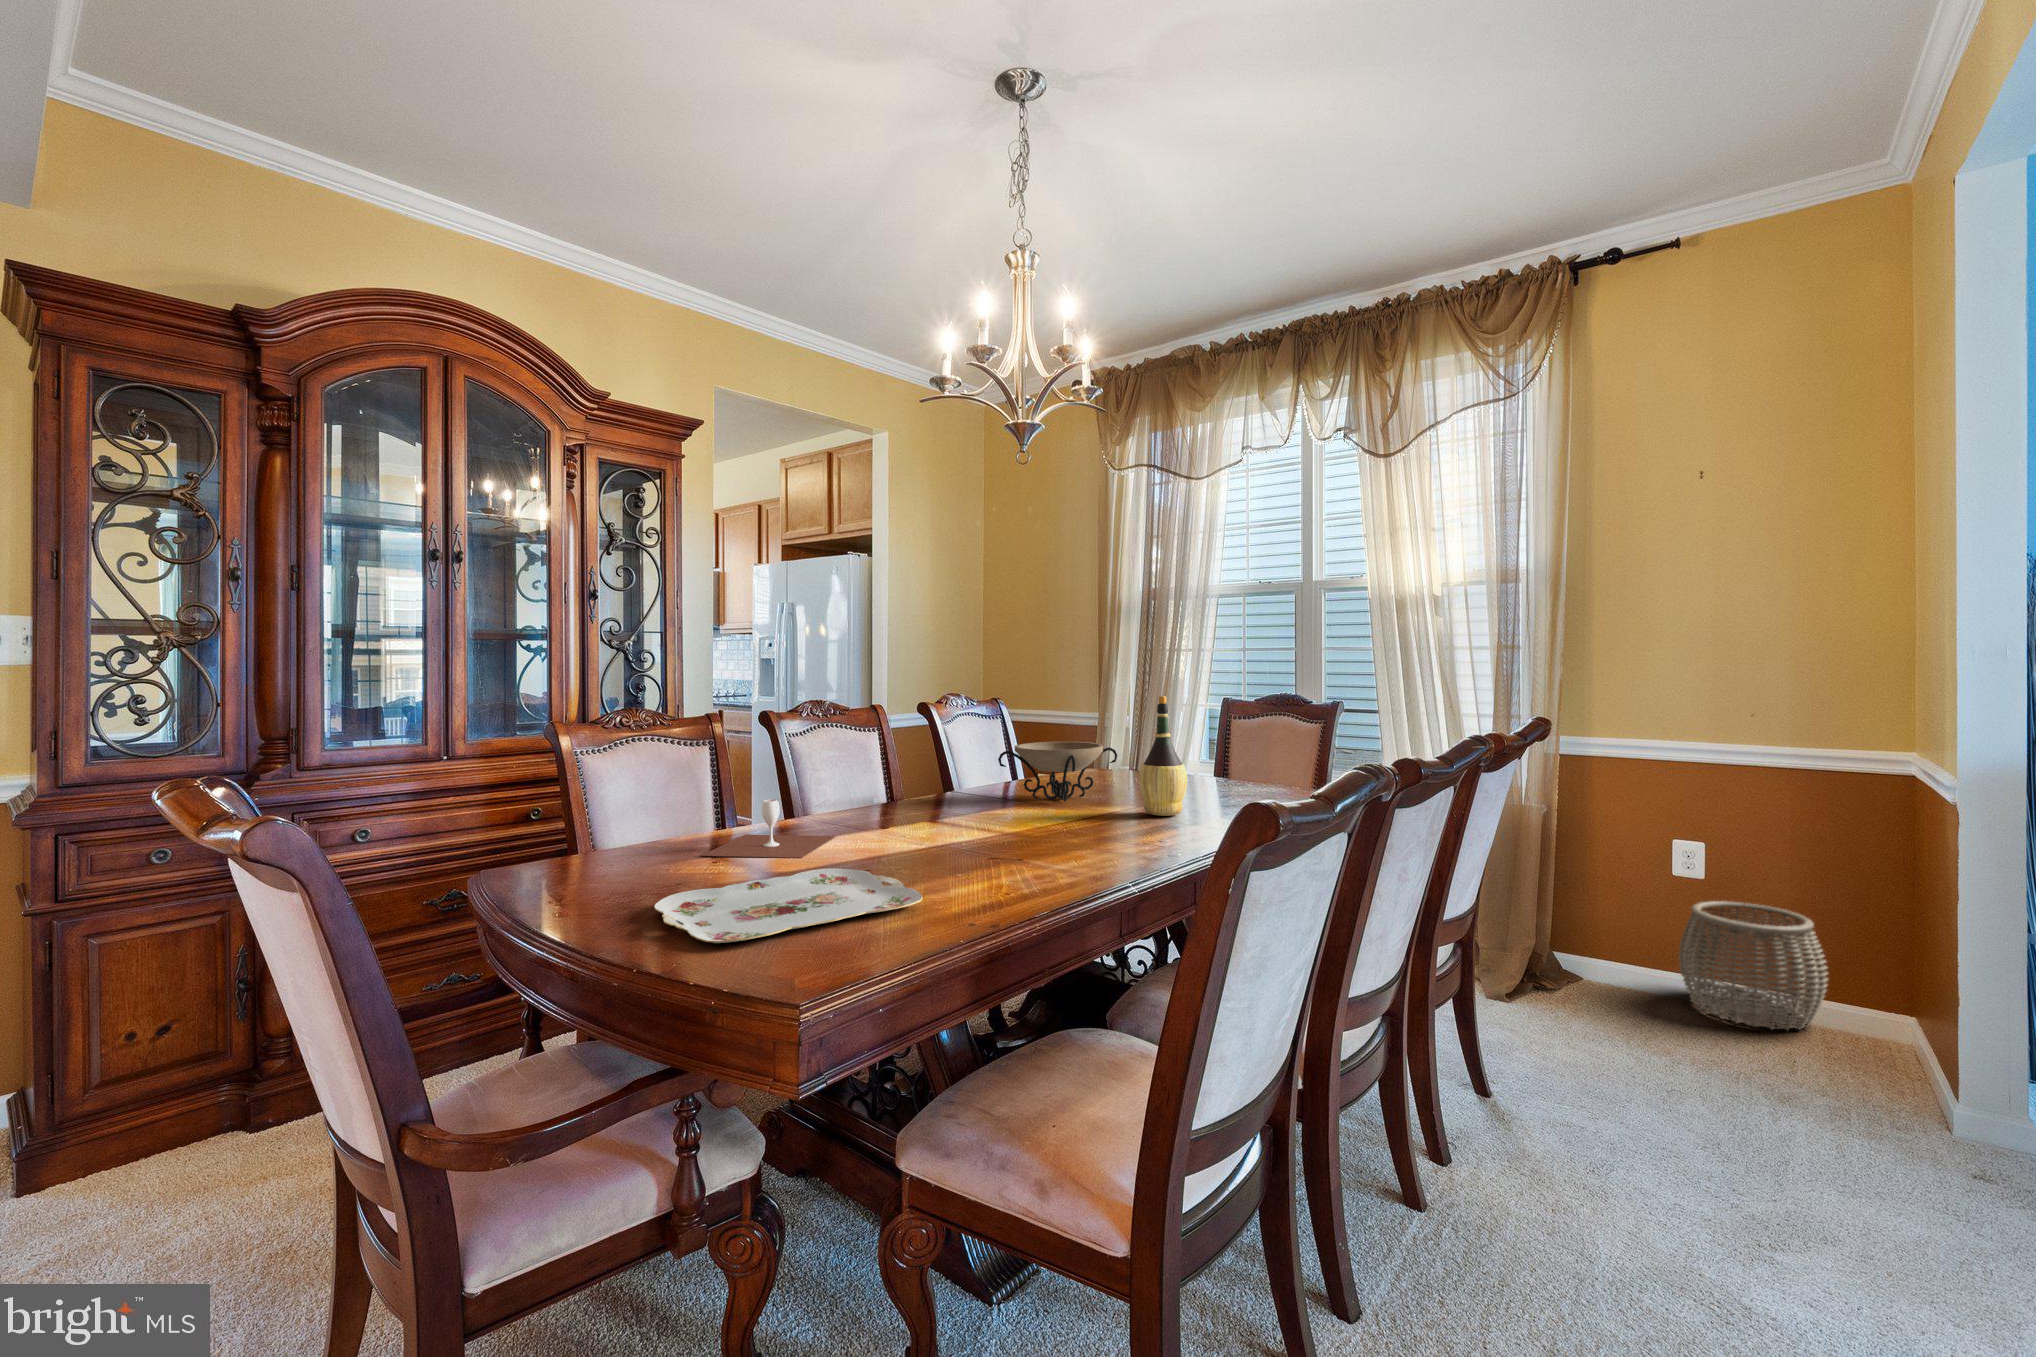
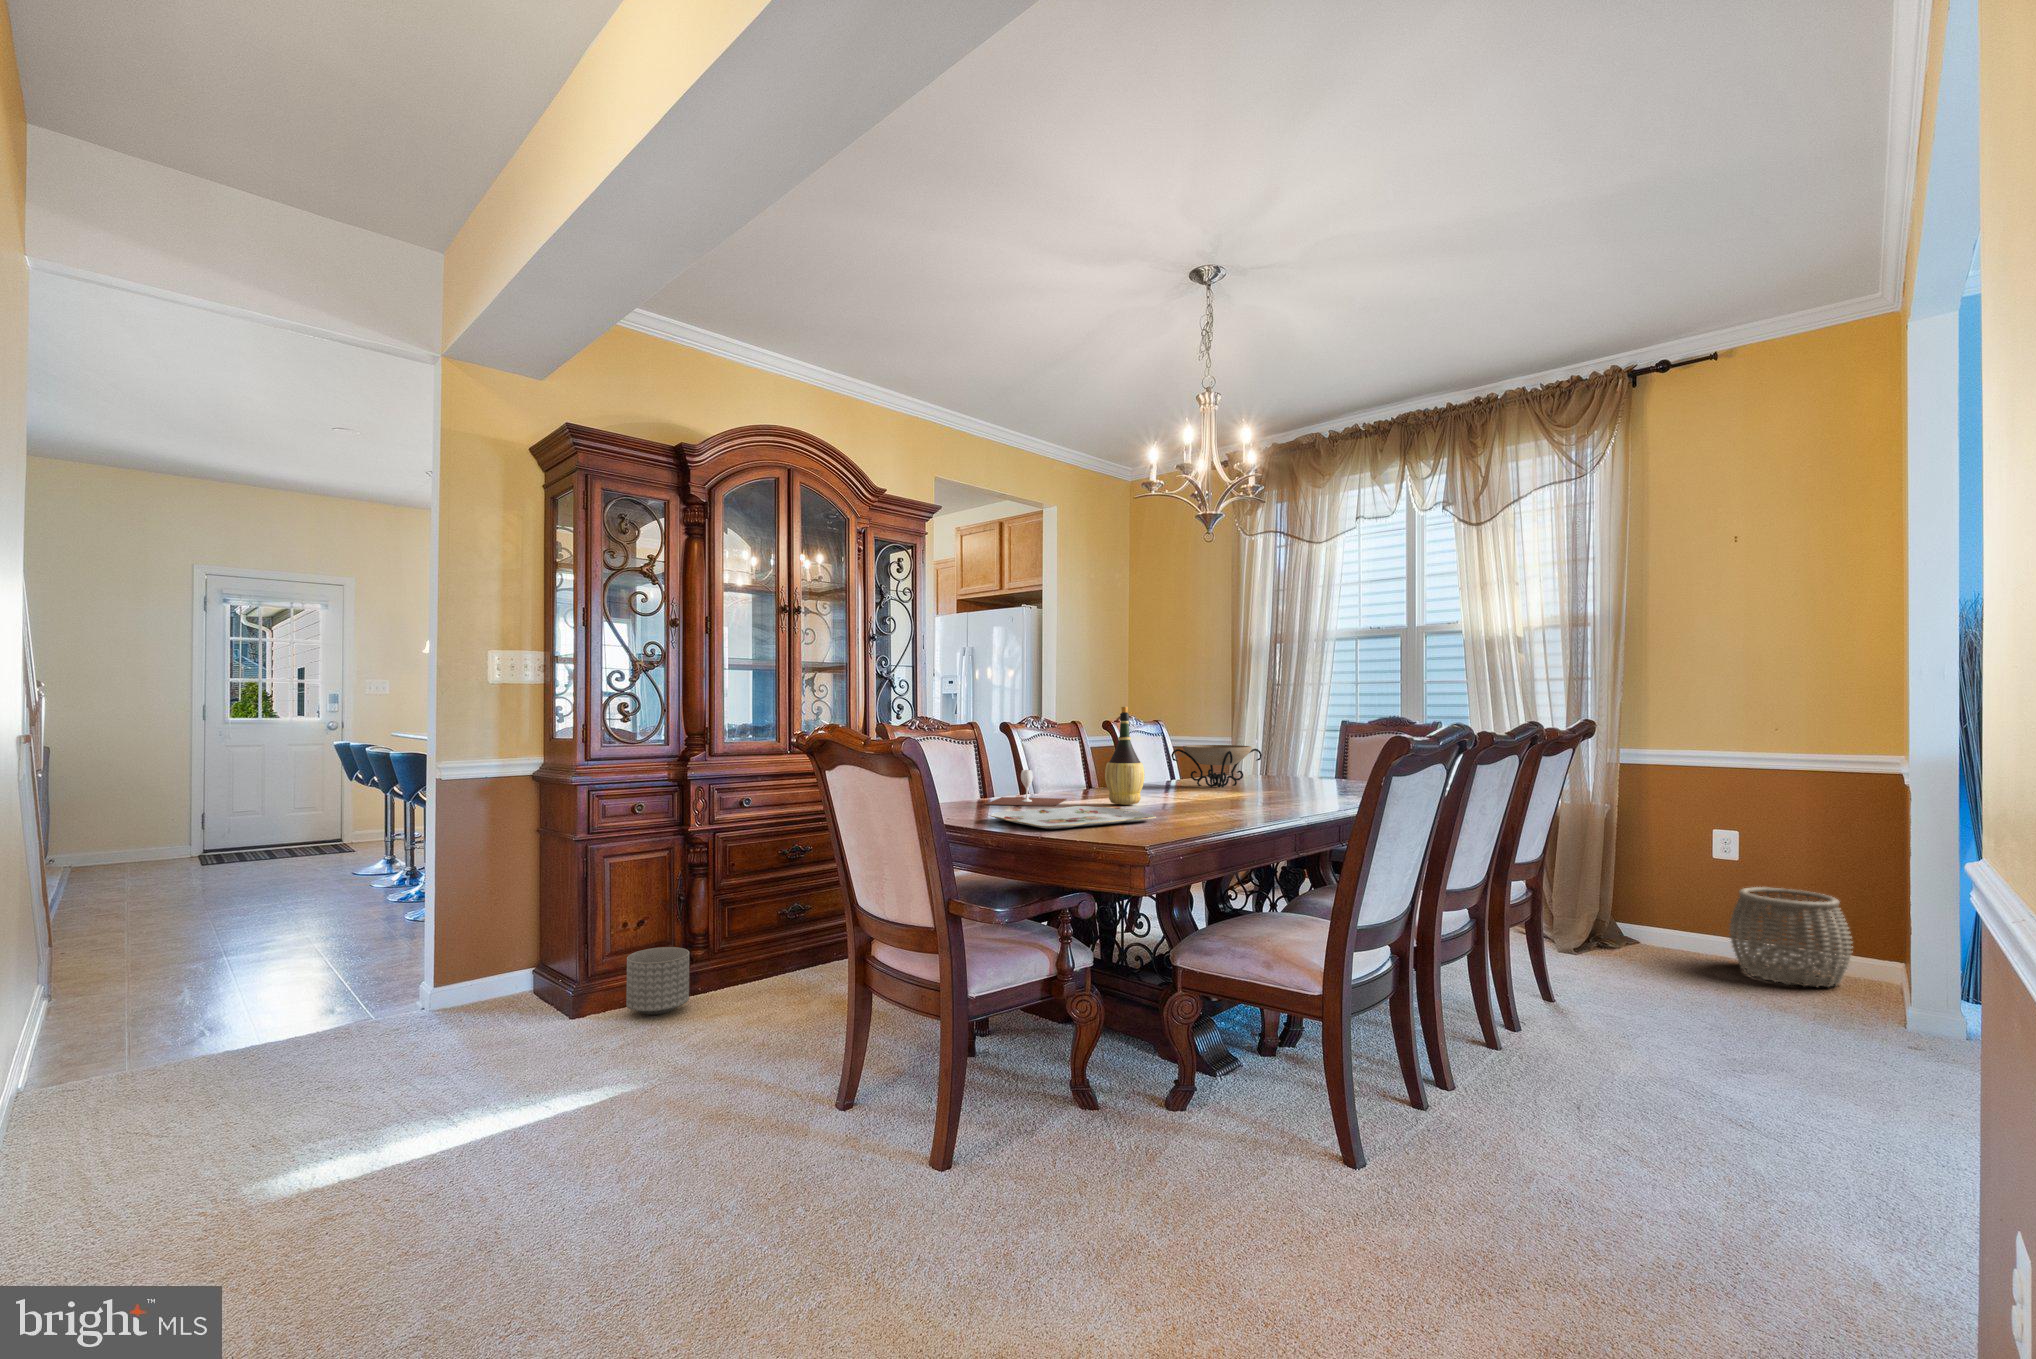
wine bottle: present [1139,696,1187,816] -> present [1105,706,1145,805]
planter: none [164,1065,281,1177] -> present [626,947,689,1015]

